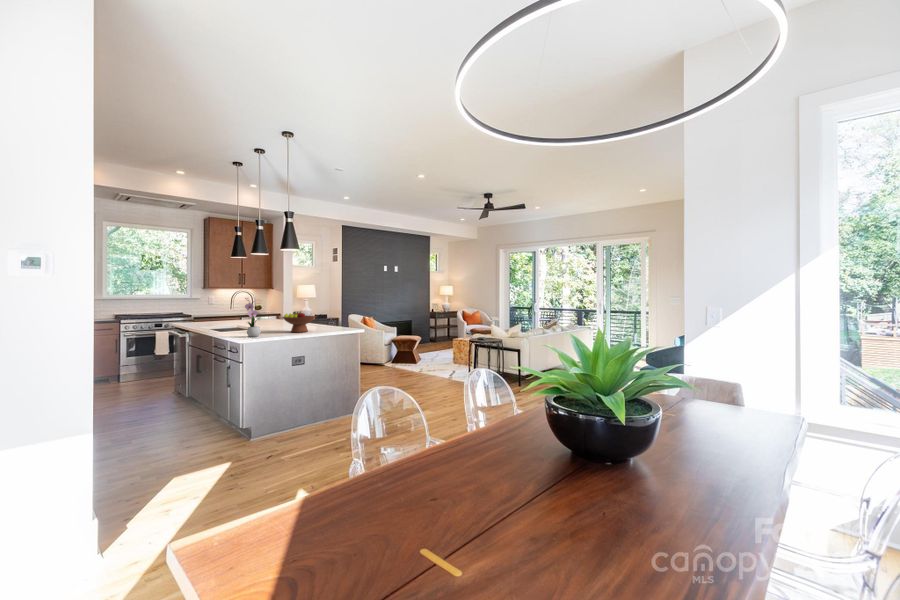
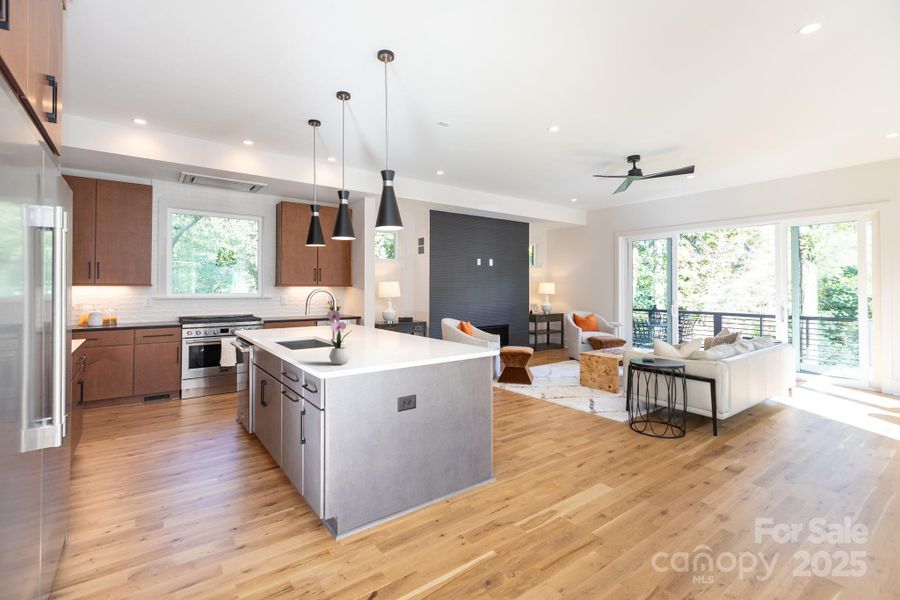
fruit bowl: present [283,311,316,332] -> none [379,321,429,355]

